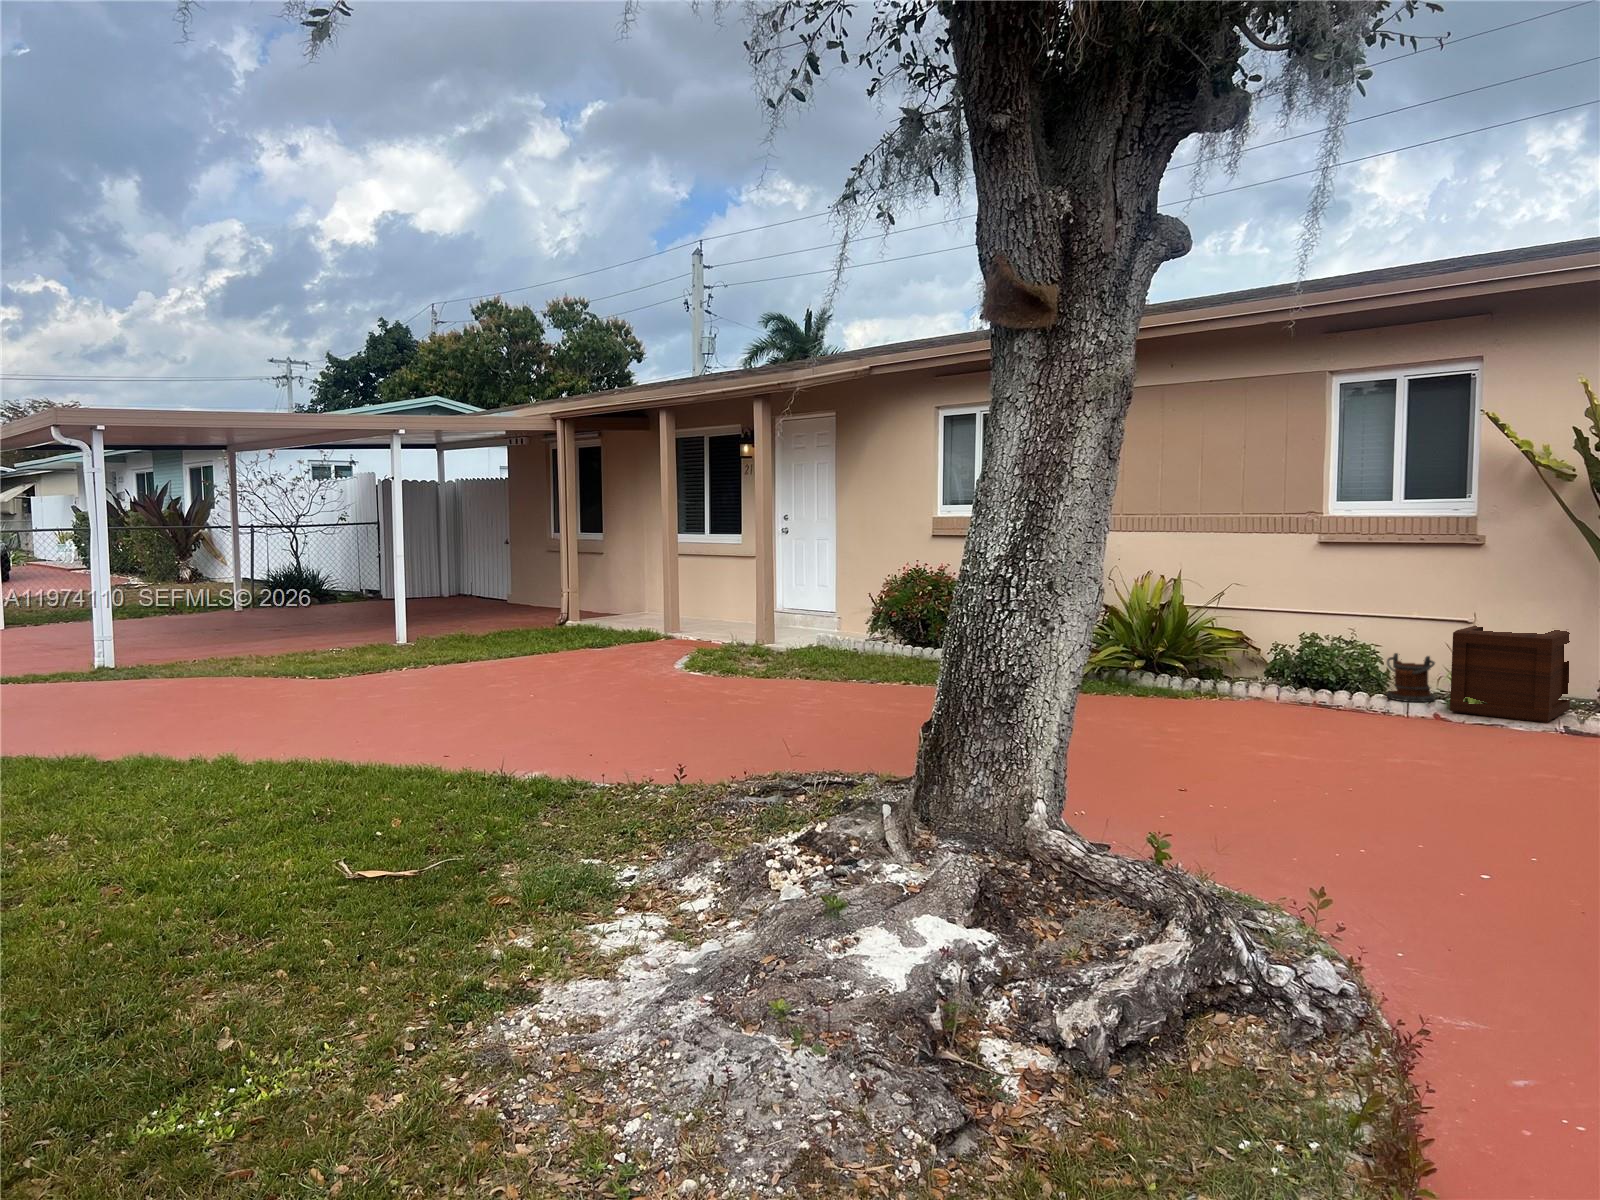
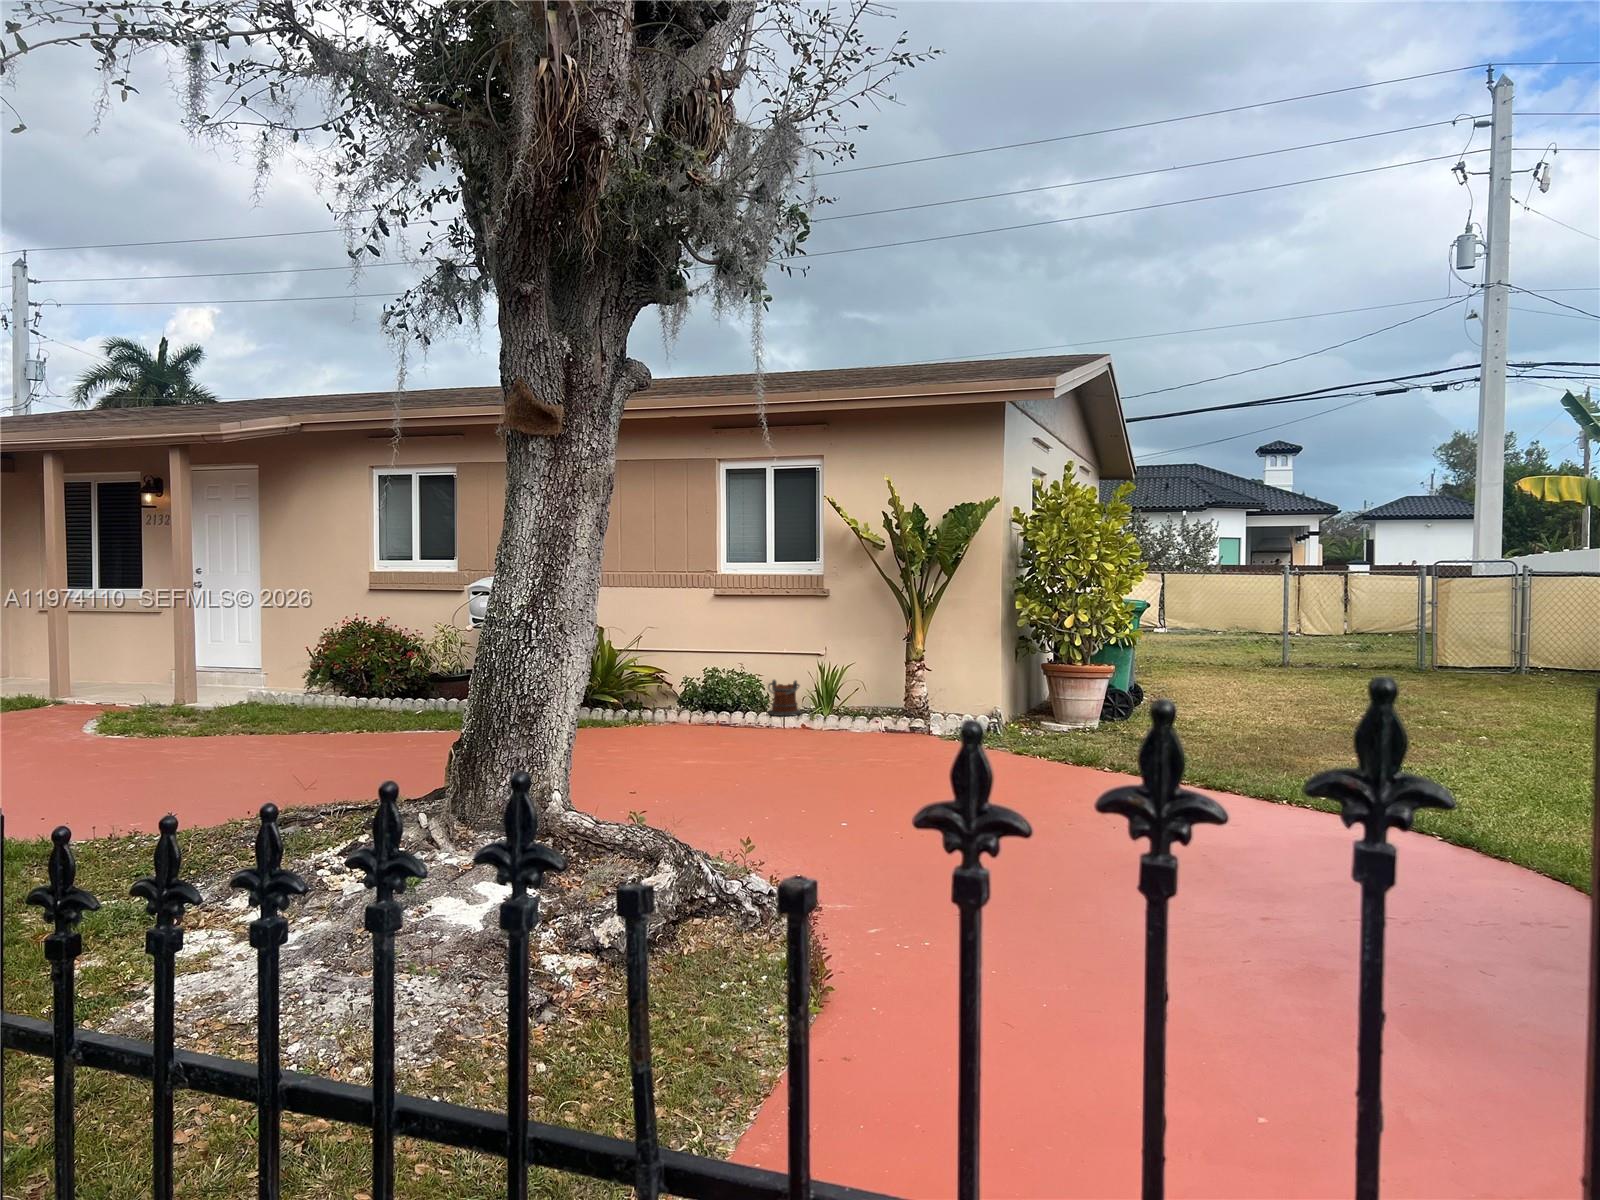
wooden crate: present [1450,625,1570,723] -> none [811,655,884,723]

